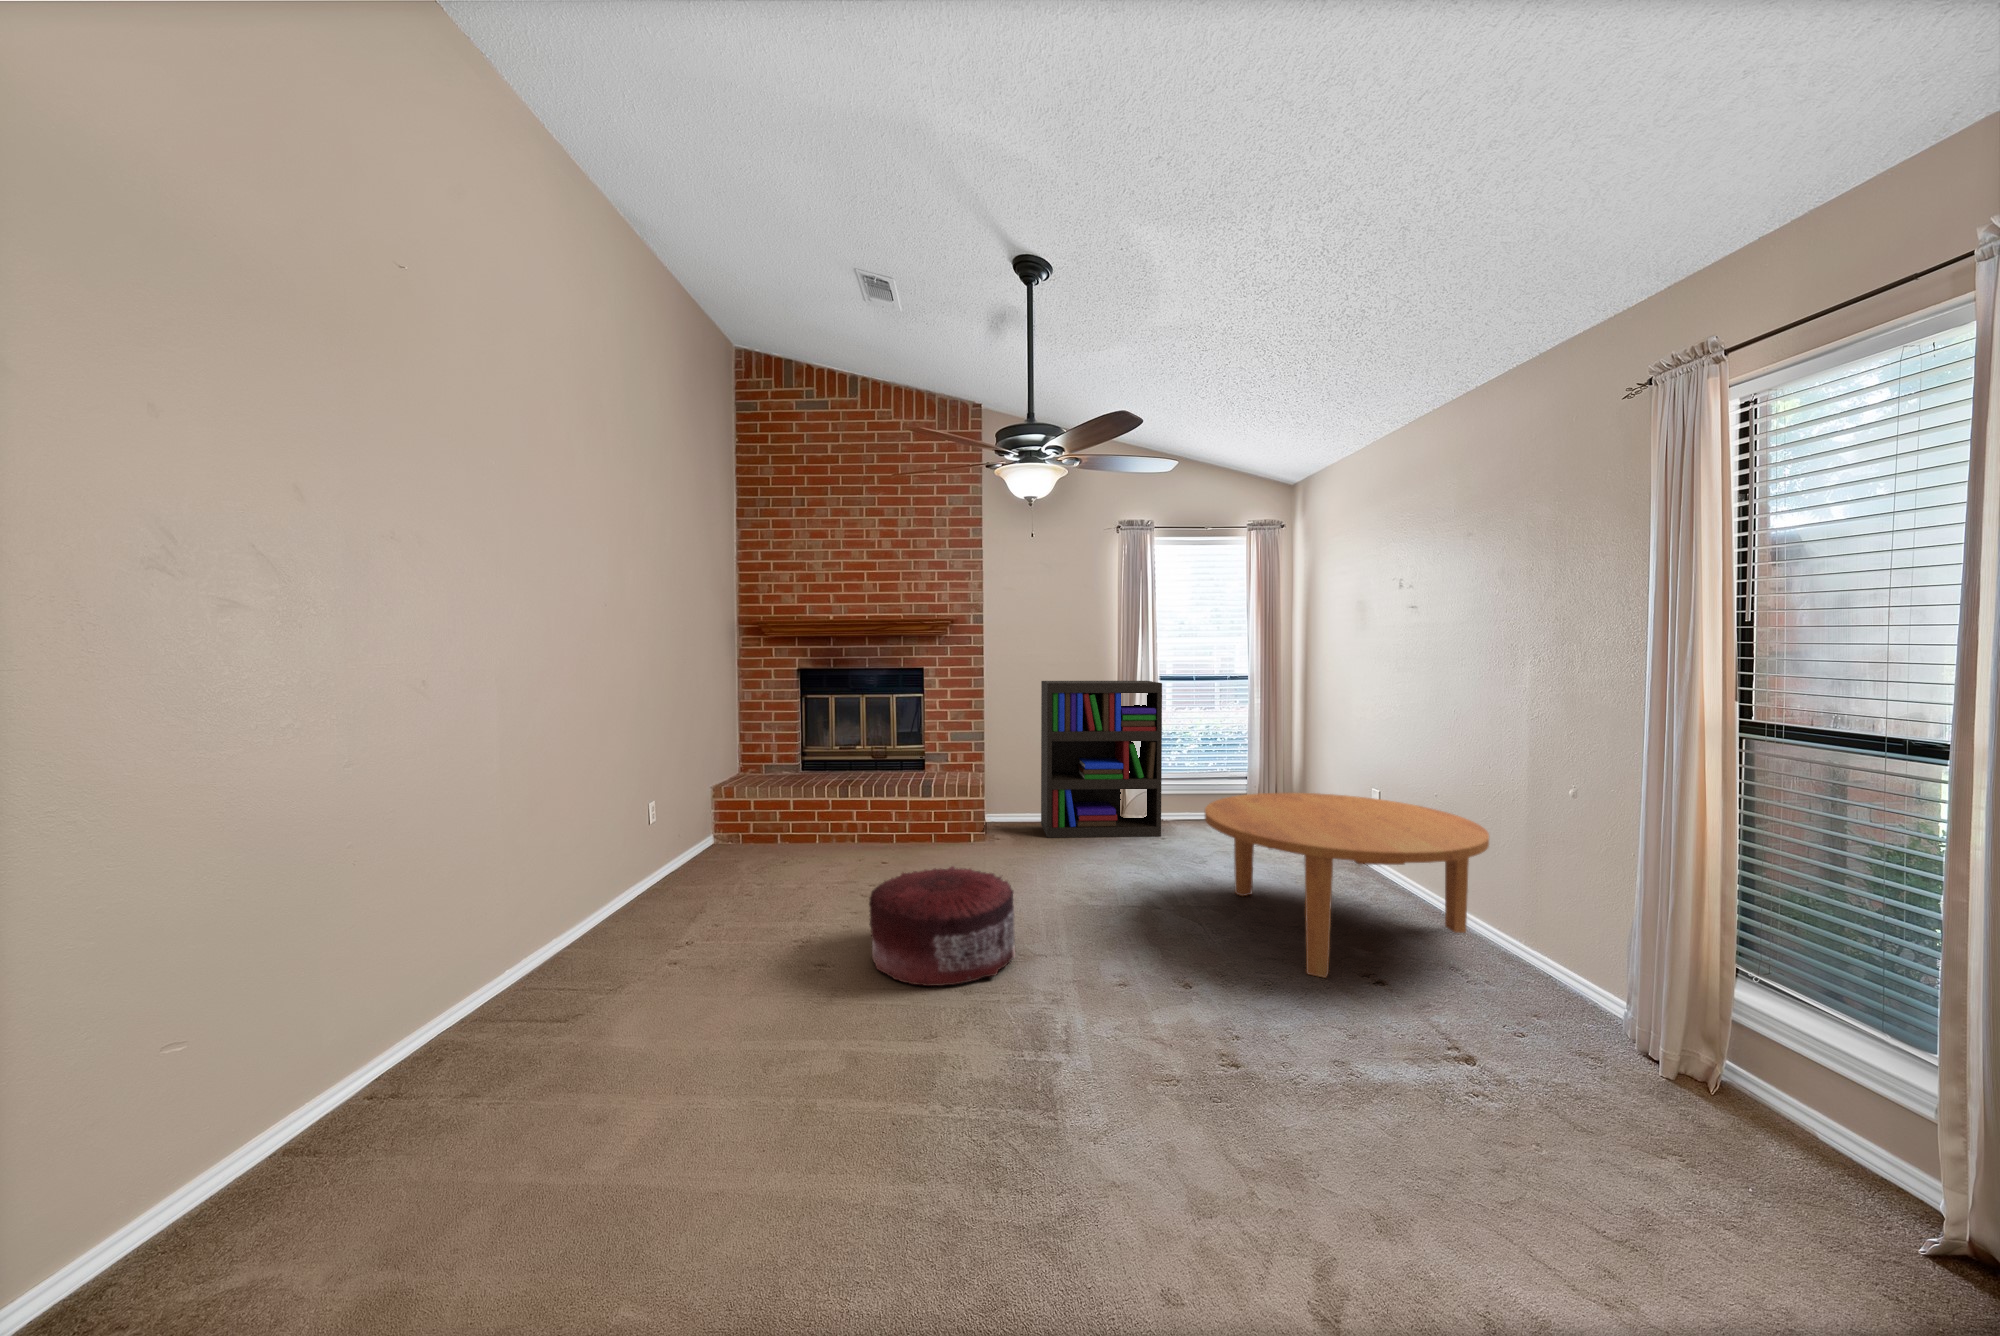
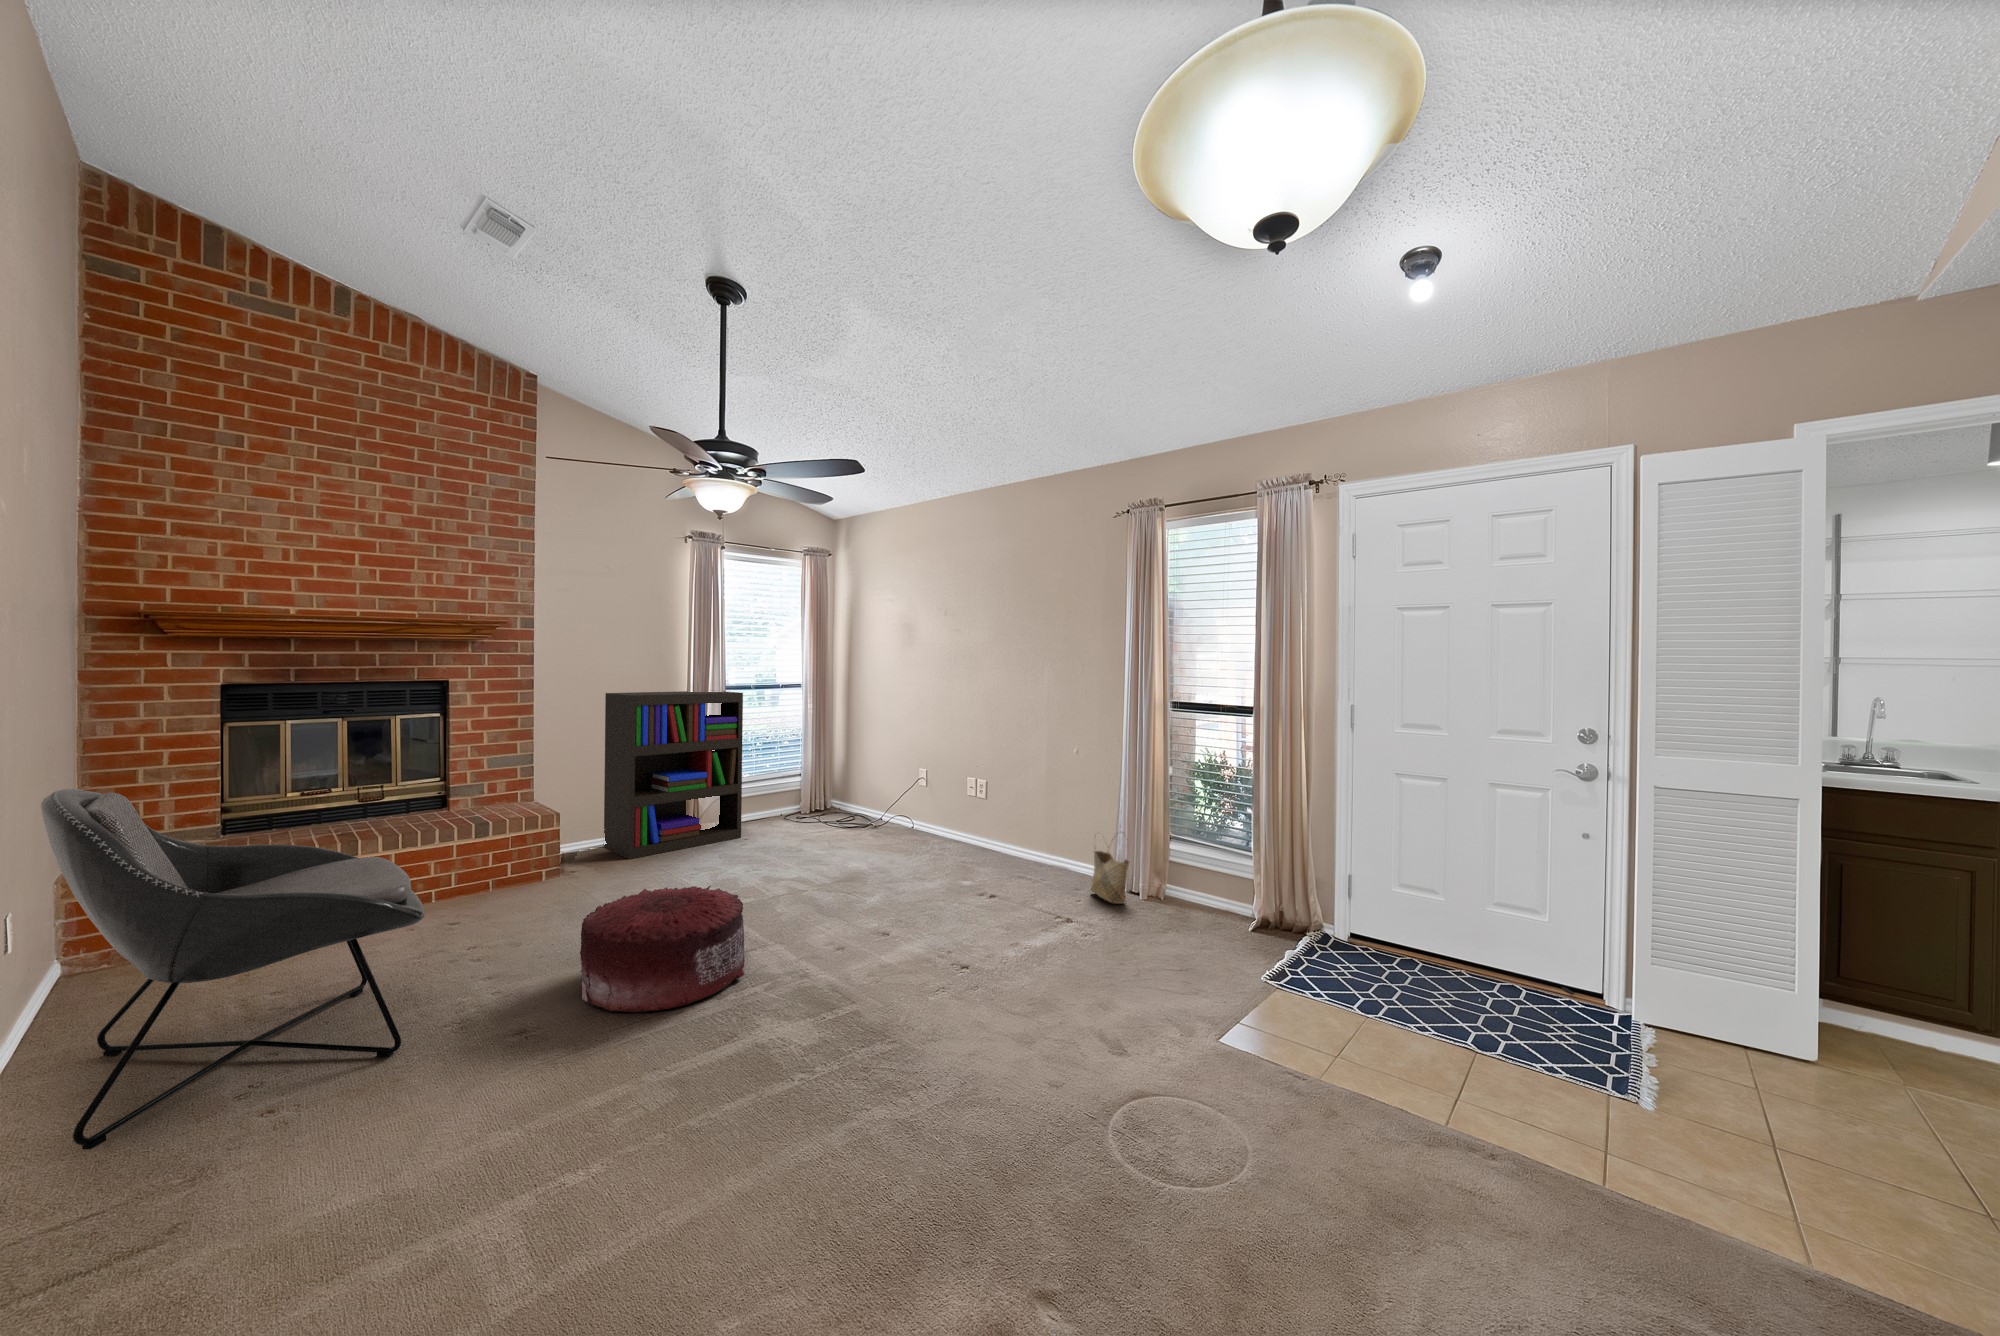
lounge chair: none [592,731,802,953] -> present [41,789,425,1149]
coffee table: present [1205,793,1489,978] -> none [845,775,1037,905]
woven basket: none [1553,926,1623,1064] -> present [1090,847,1129,904]

